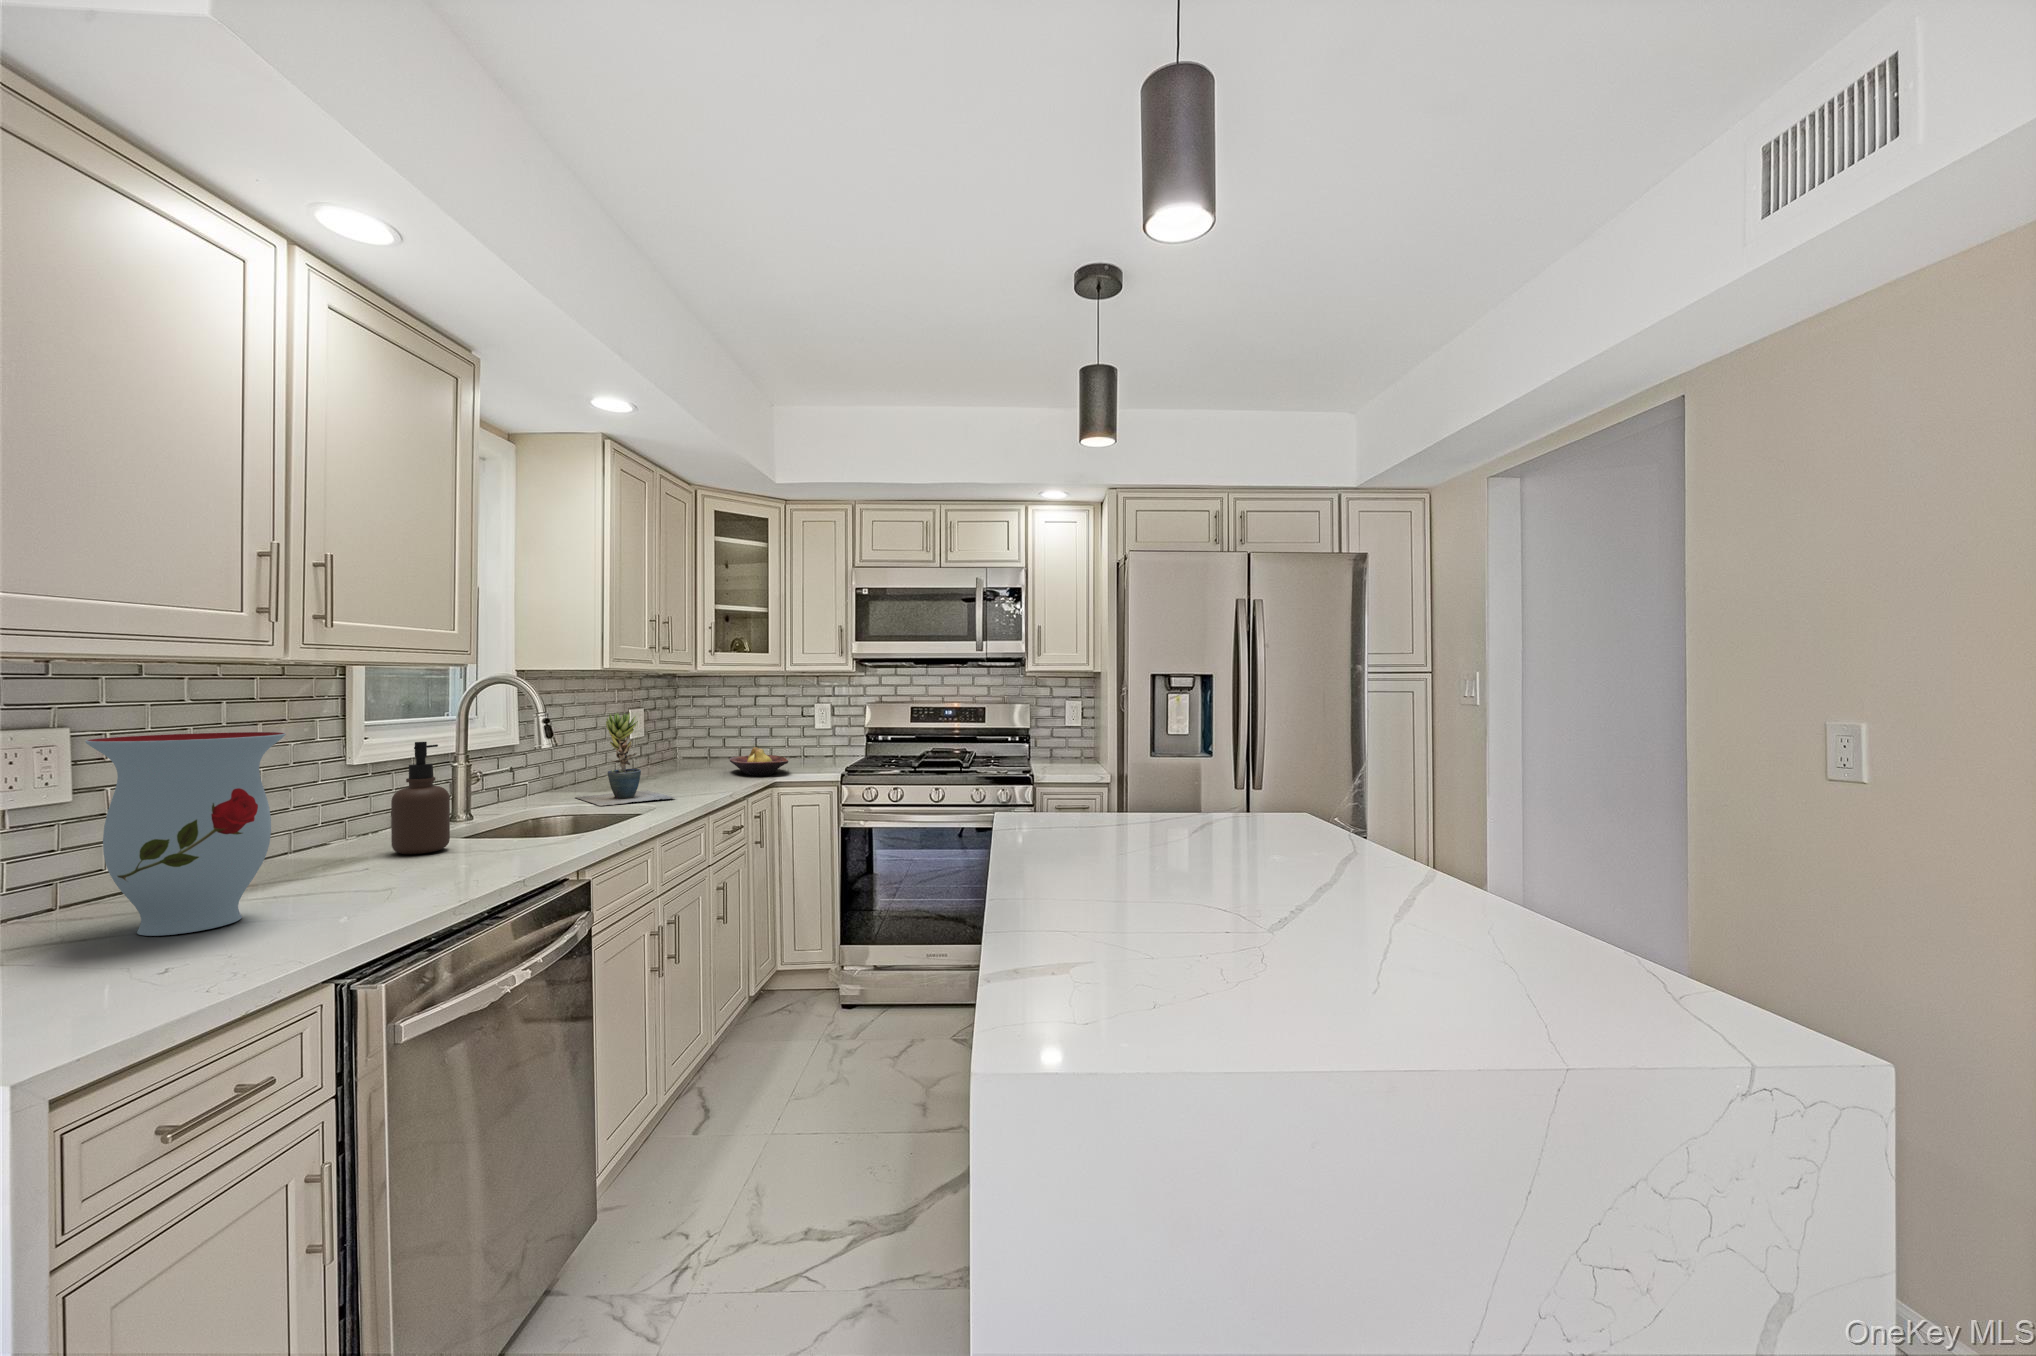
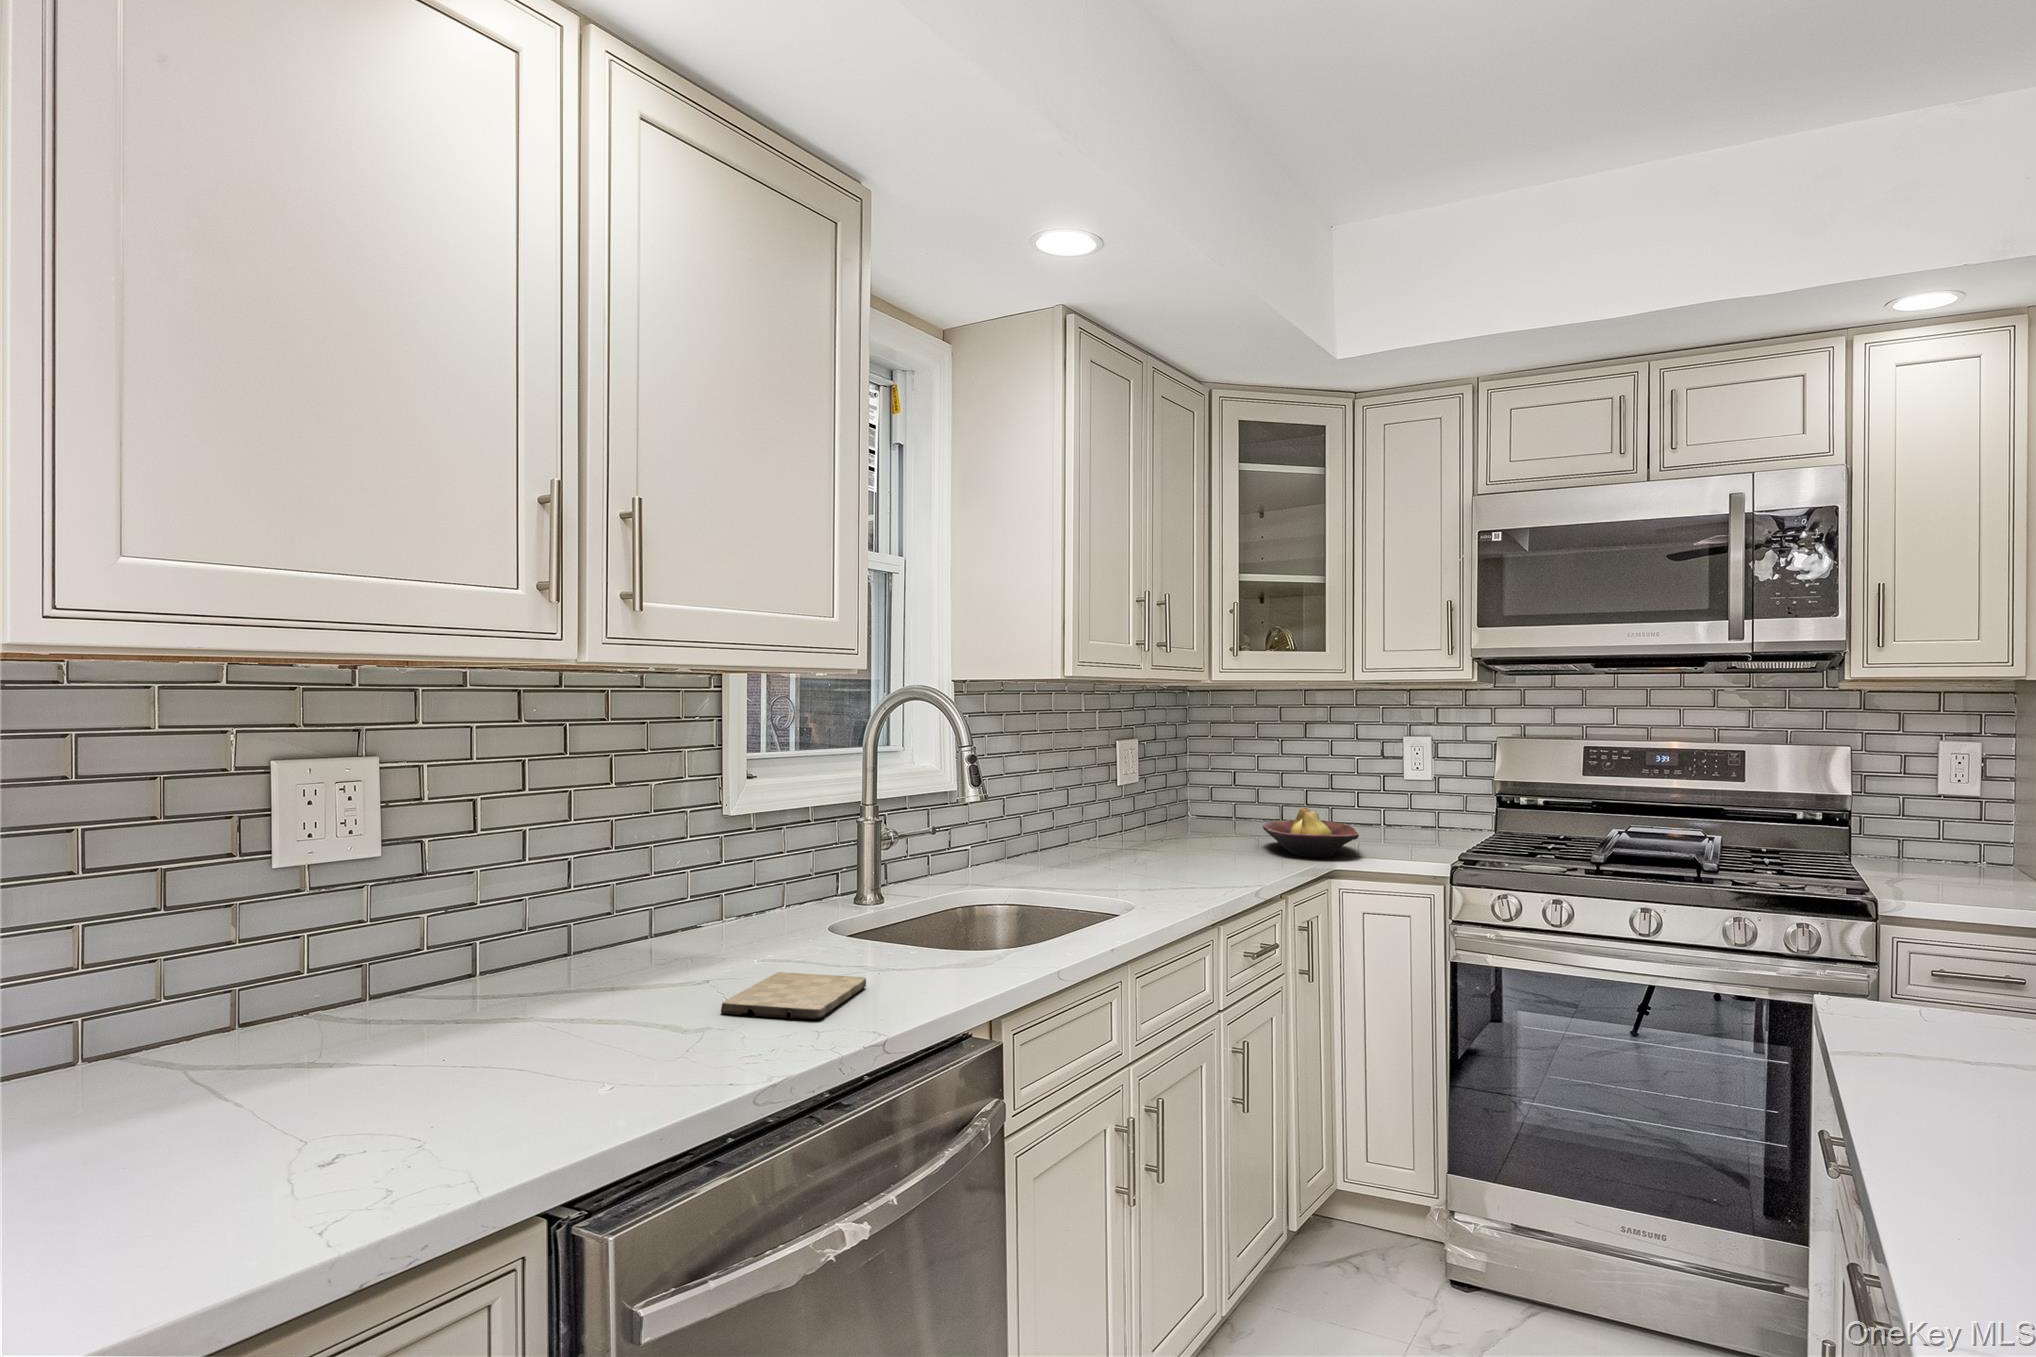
potted plant: present [575,713,674,806] -> none [1025,747,1170,895]
vase: present [85,732,286,936] -> none [360,773,583,1067]
soap dispenser: present [391,742,450,854] -> none [757,789,829,959]
cutting board: none [386,856,489,885] -> present [721,972,866,1019]

